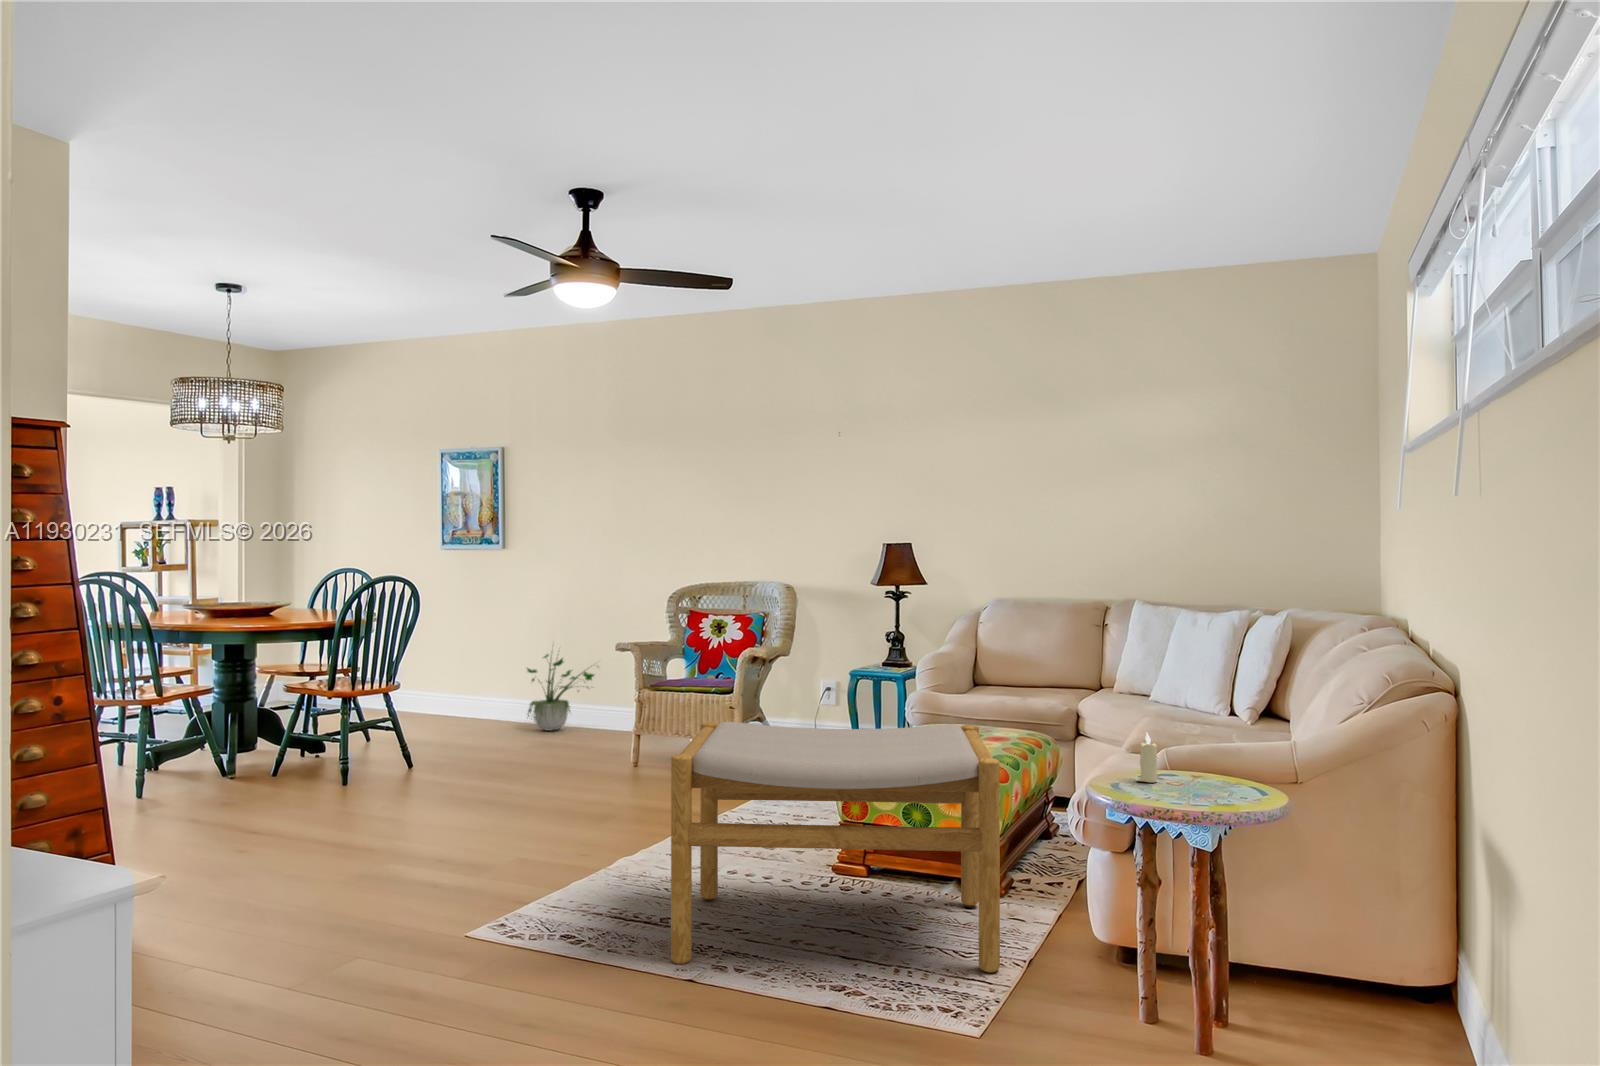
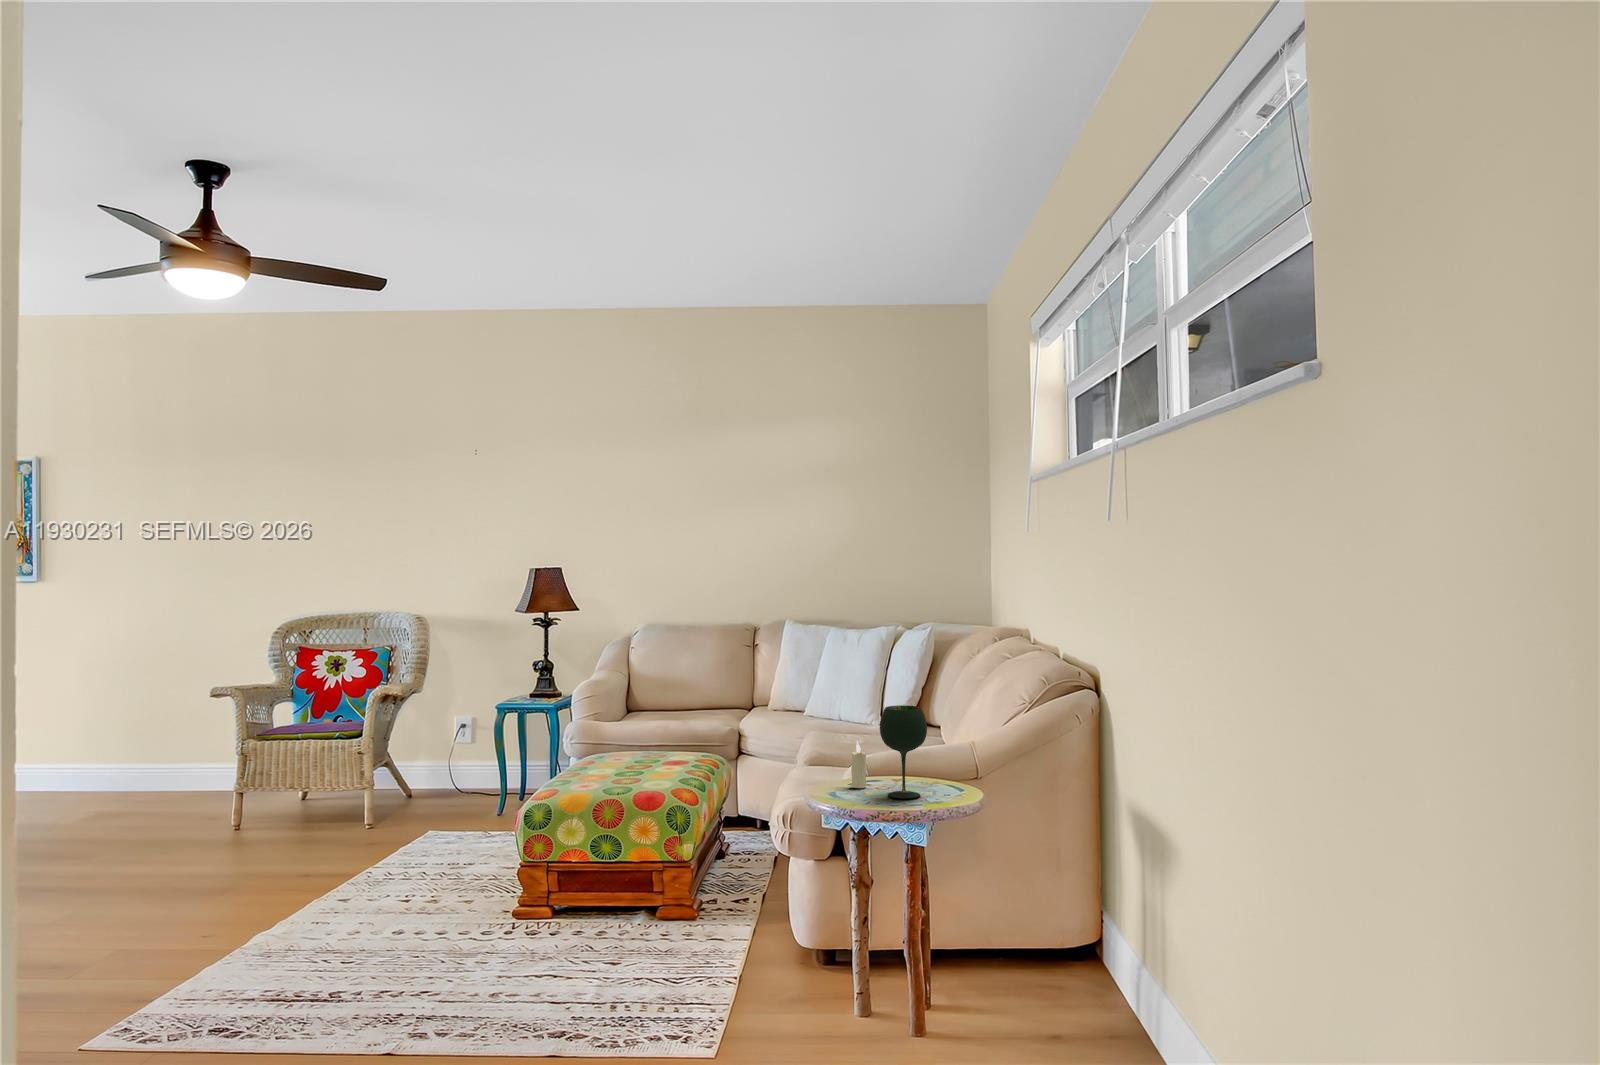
potted plant: present [527,654,594,731] -> none [69,682,180,799]
wine glass: none [1167,696,1222,799] -> present [880,705,927,799]
footstool: present [671,722,1000,973] -> none [358,749,714,1039]

